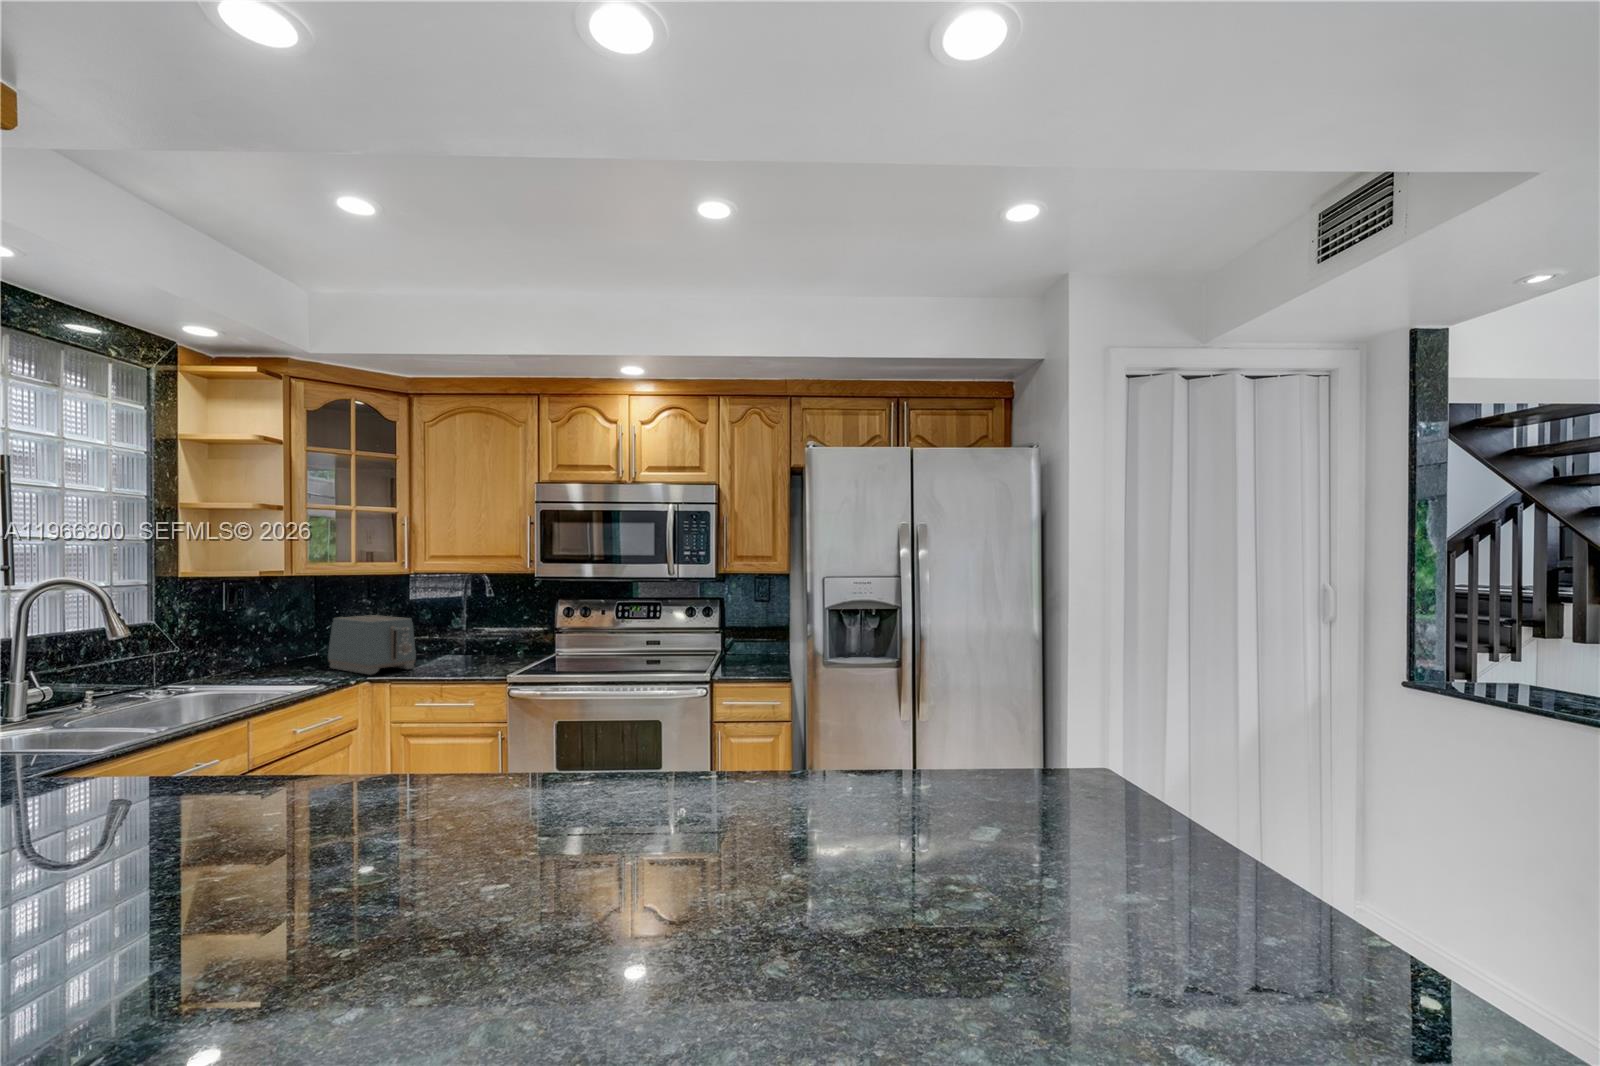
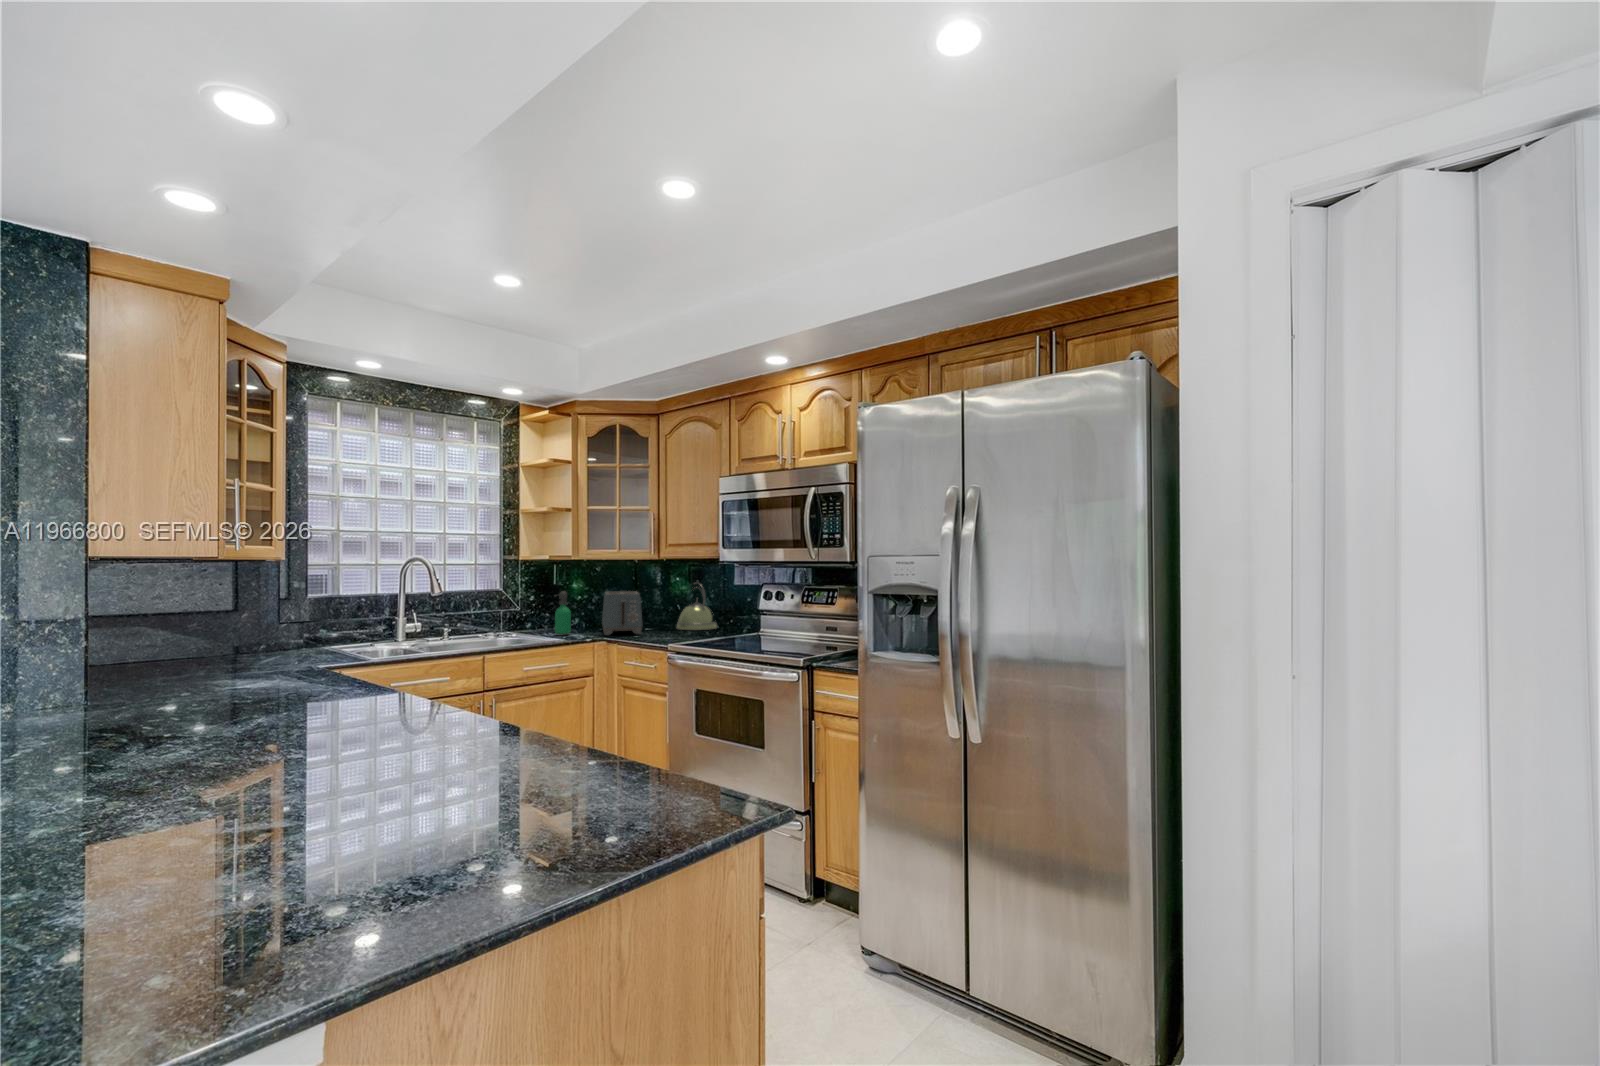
kettle: none [425,600,480,659] -> present [677,583,717,630]
soap dispenser: none [285,621,310,682] -> present [555,591,571,636]

